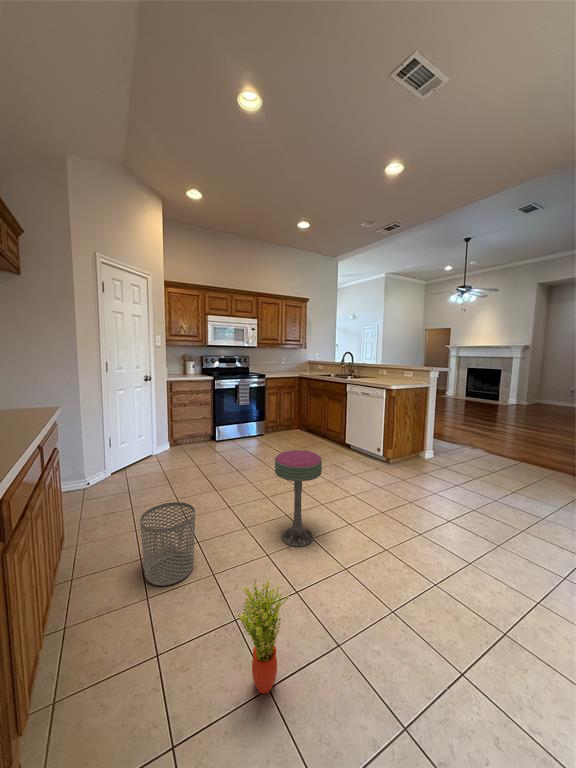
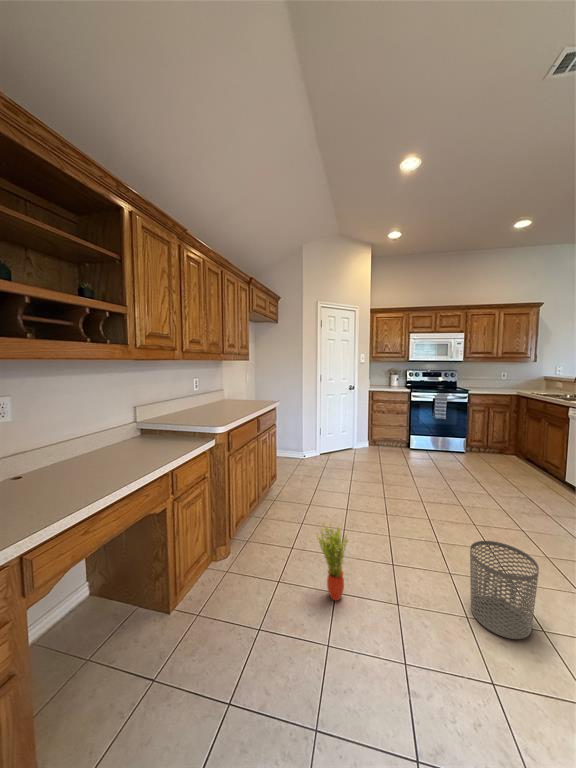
bar stool: present [275,450,322,547] -> none [407,459,454,547]
waste bin: present [140,502,195,586] -> present [470,541,539,639]

